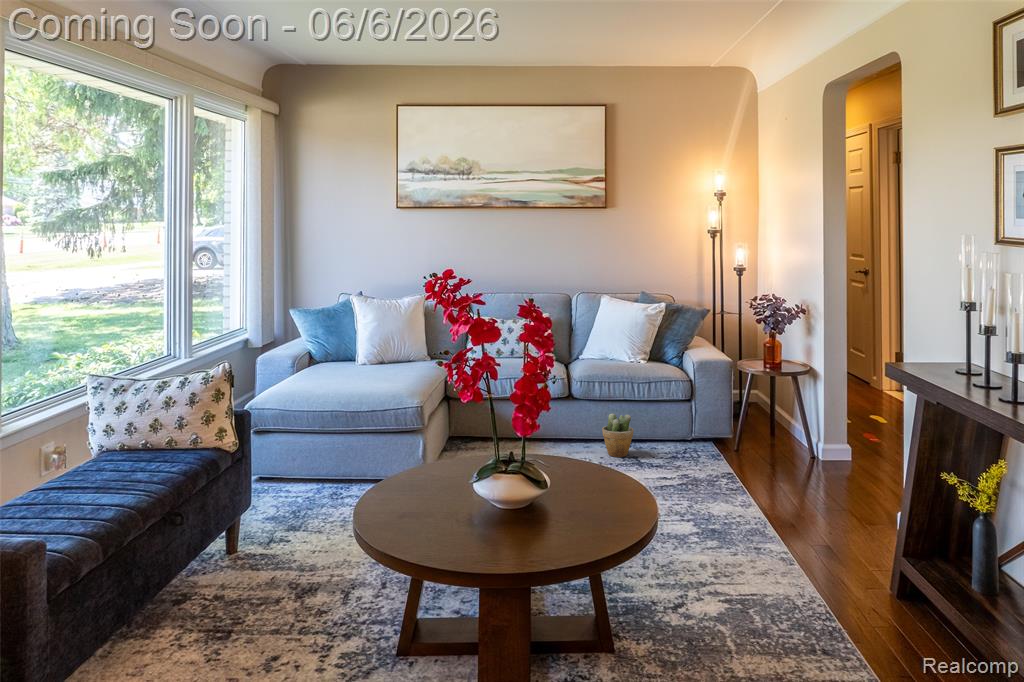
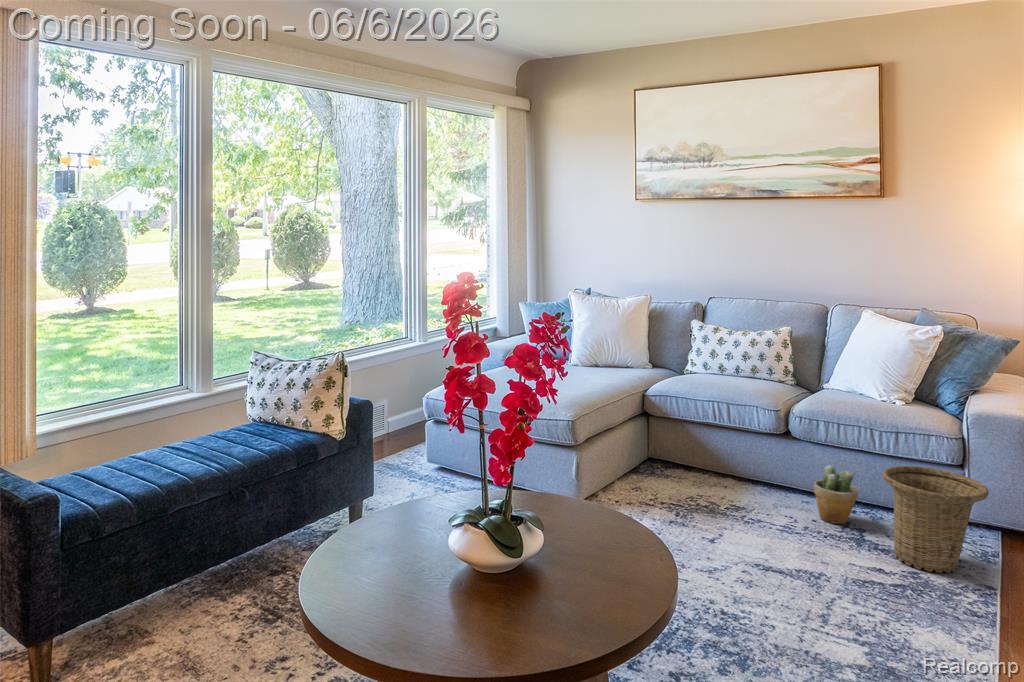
basket: none [656,402,722,473] -> present [883,466,989,573]

